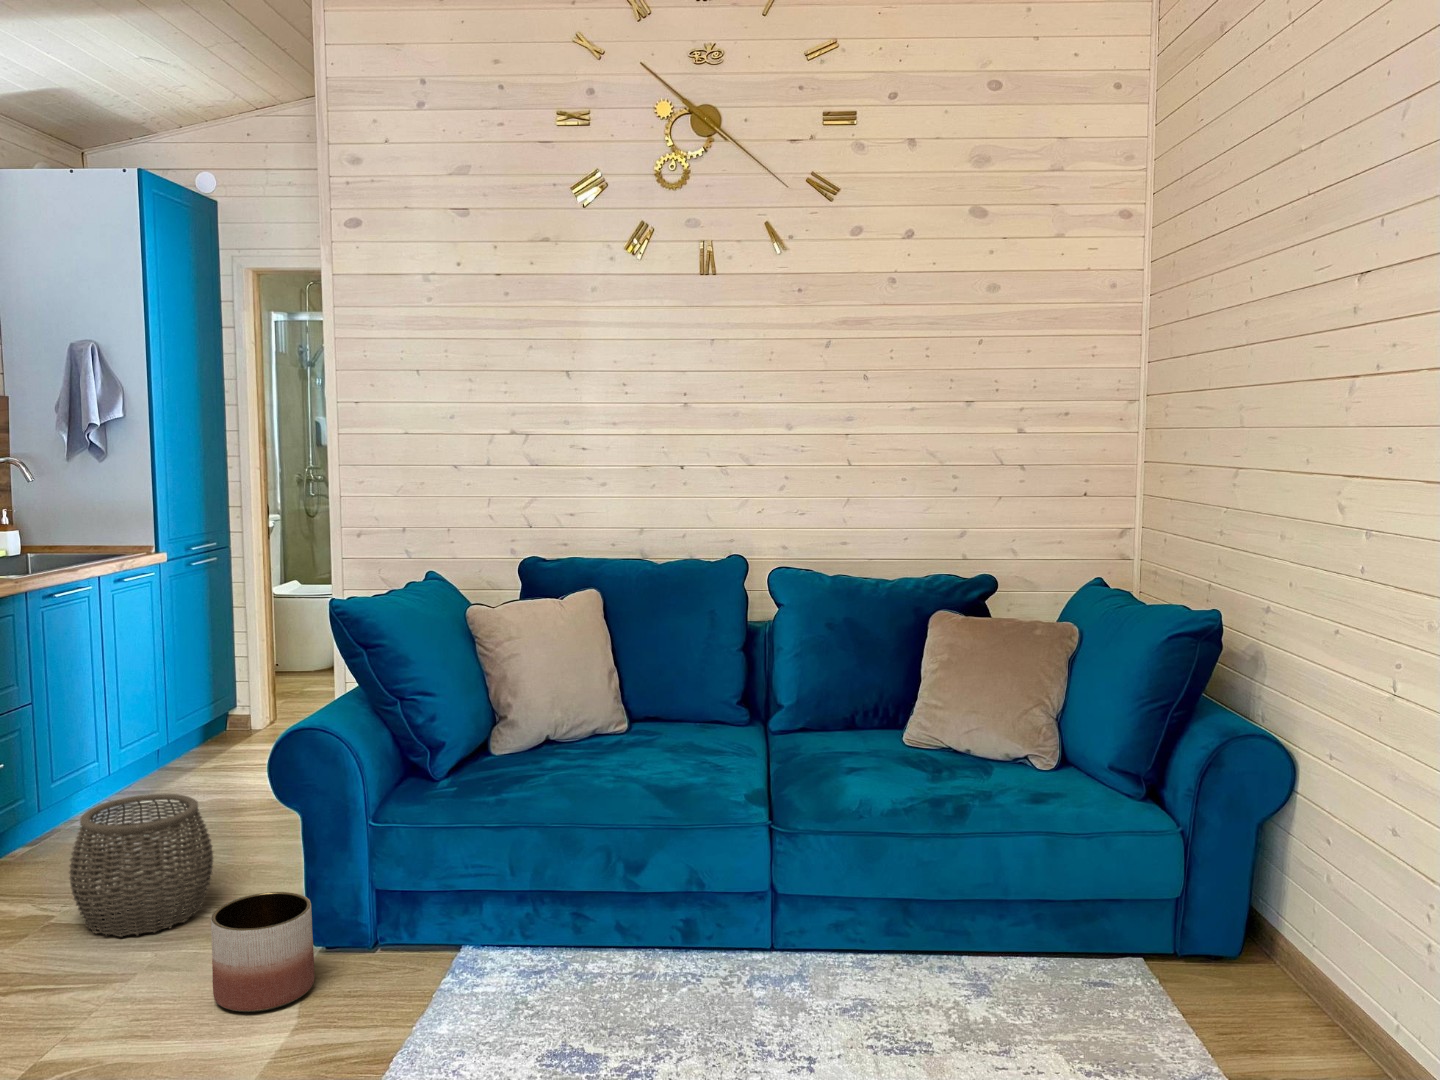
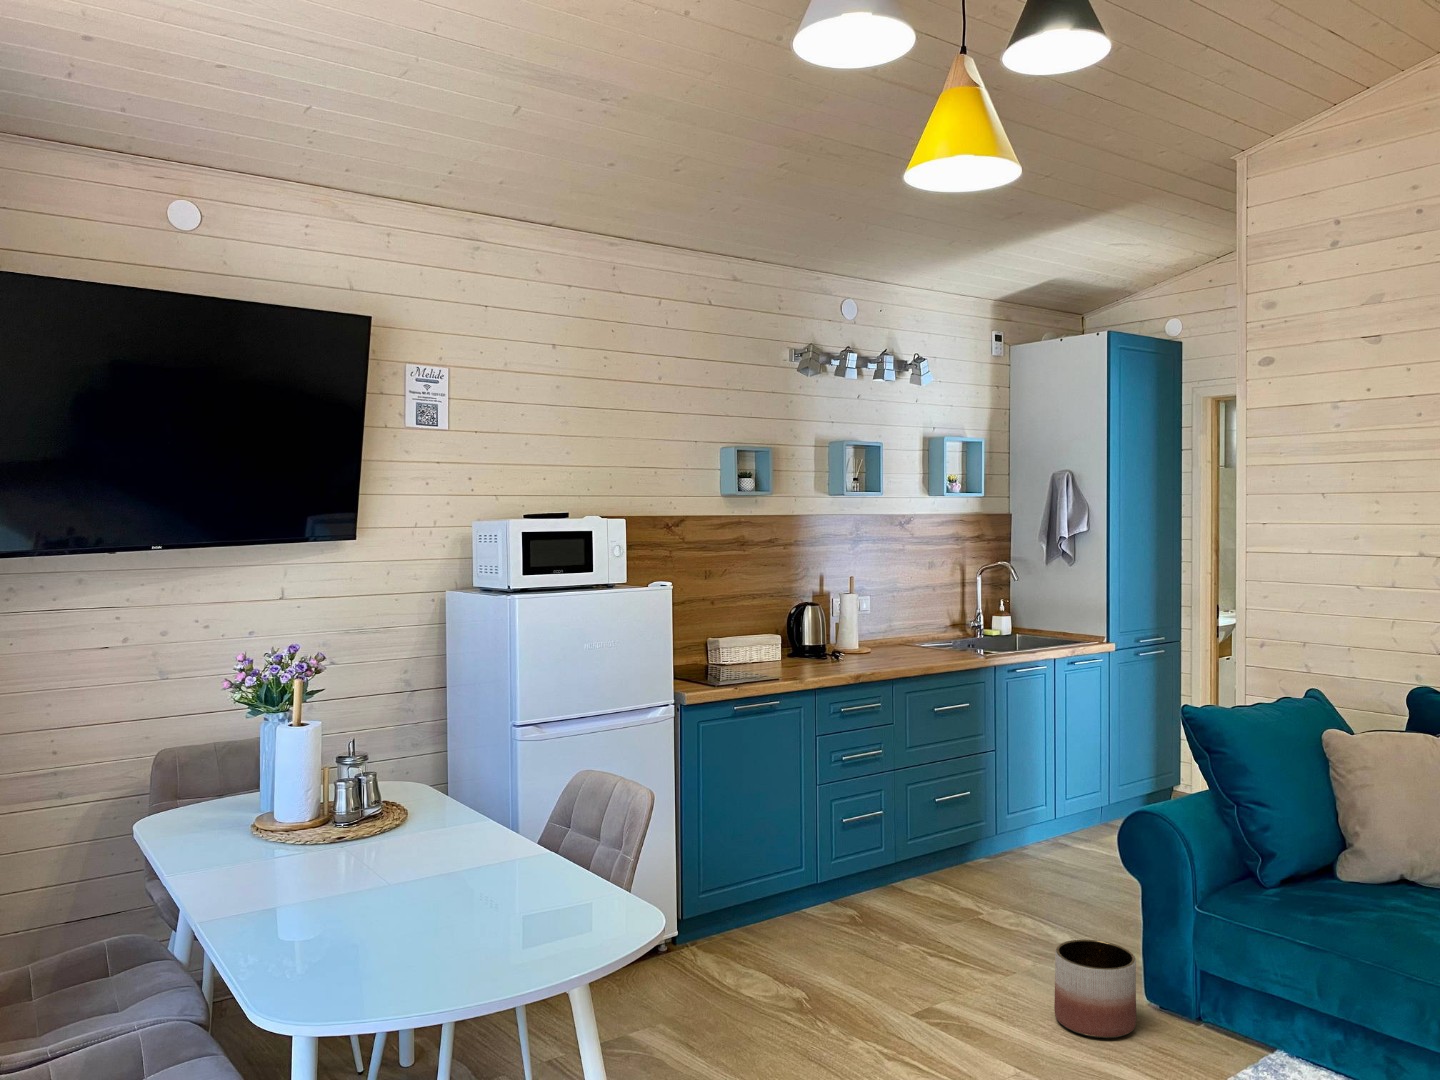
woven basket: present [69,794,213,937] -> none [986,839,1092,951]

